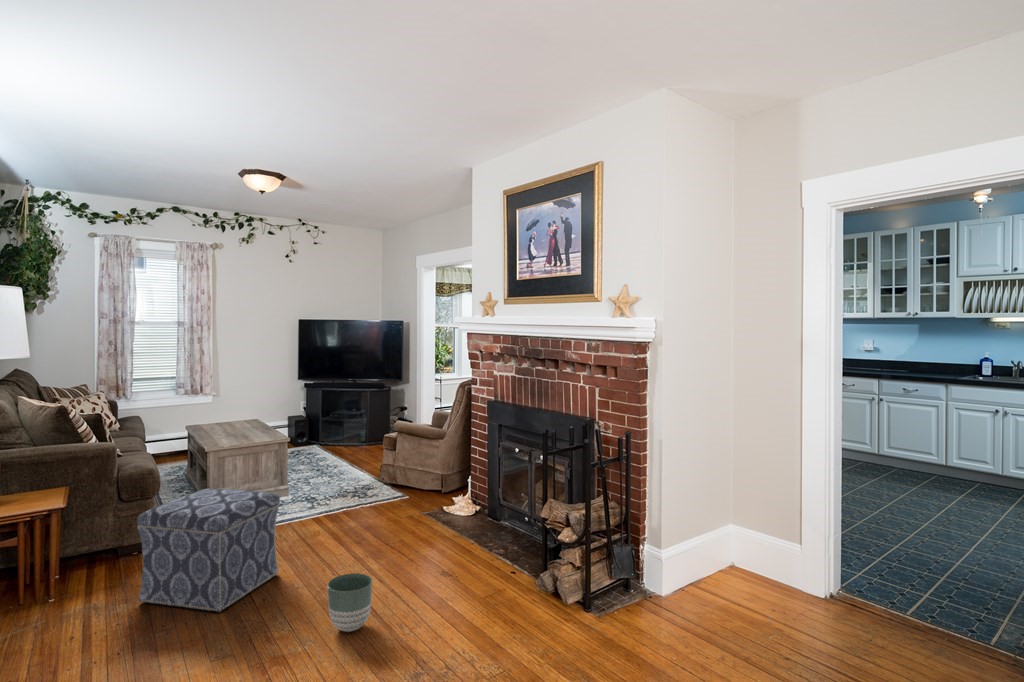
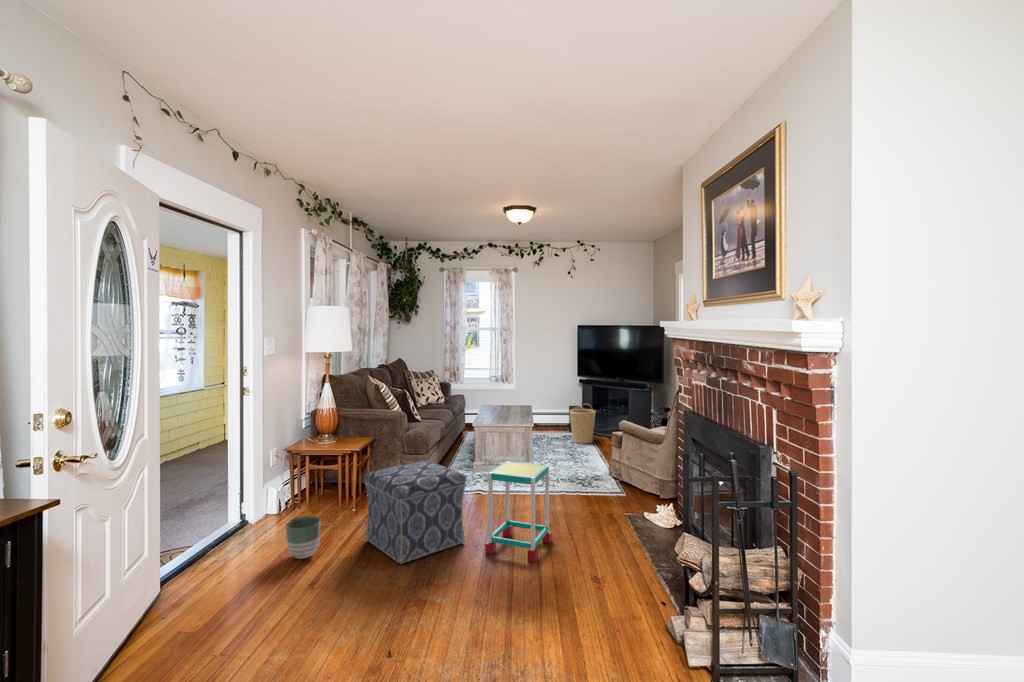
basket: none [302,410,334,457] -> present [570,407,596,444]
side table: none [312,470,374,577] -> present [485,461,552,562]
planter: present [327,573,372,632] -> present [285,516,321,559]

